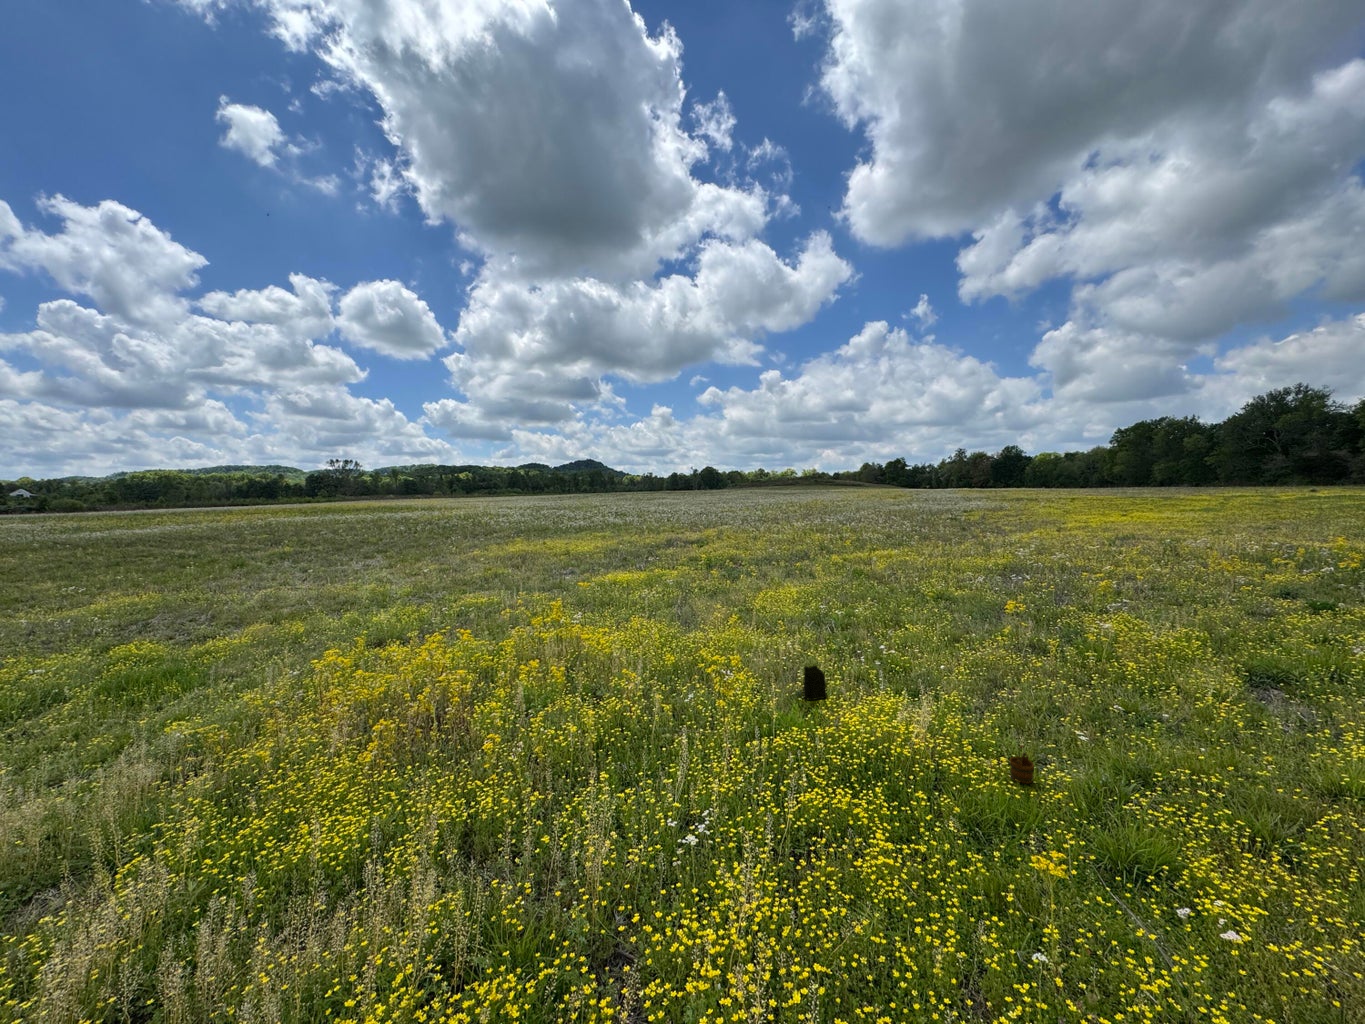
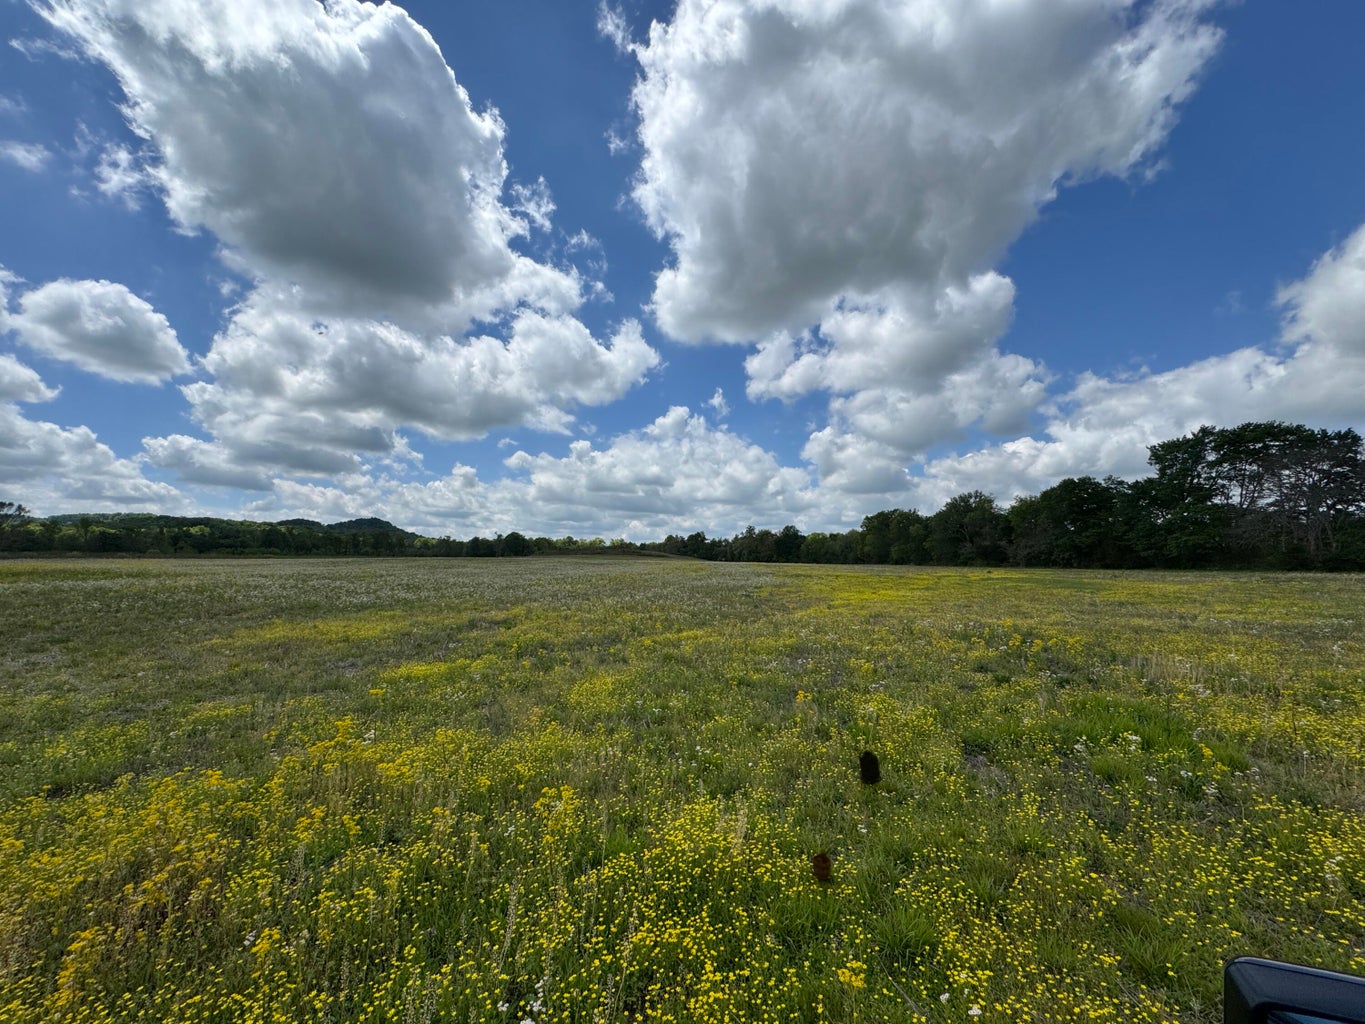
backpack: present [803,665,827,700] -> present [858,751,880,784]

